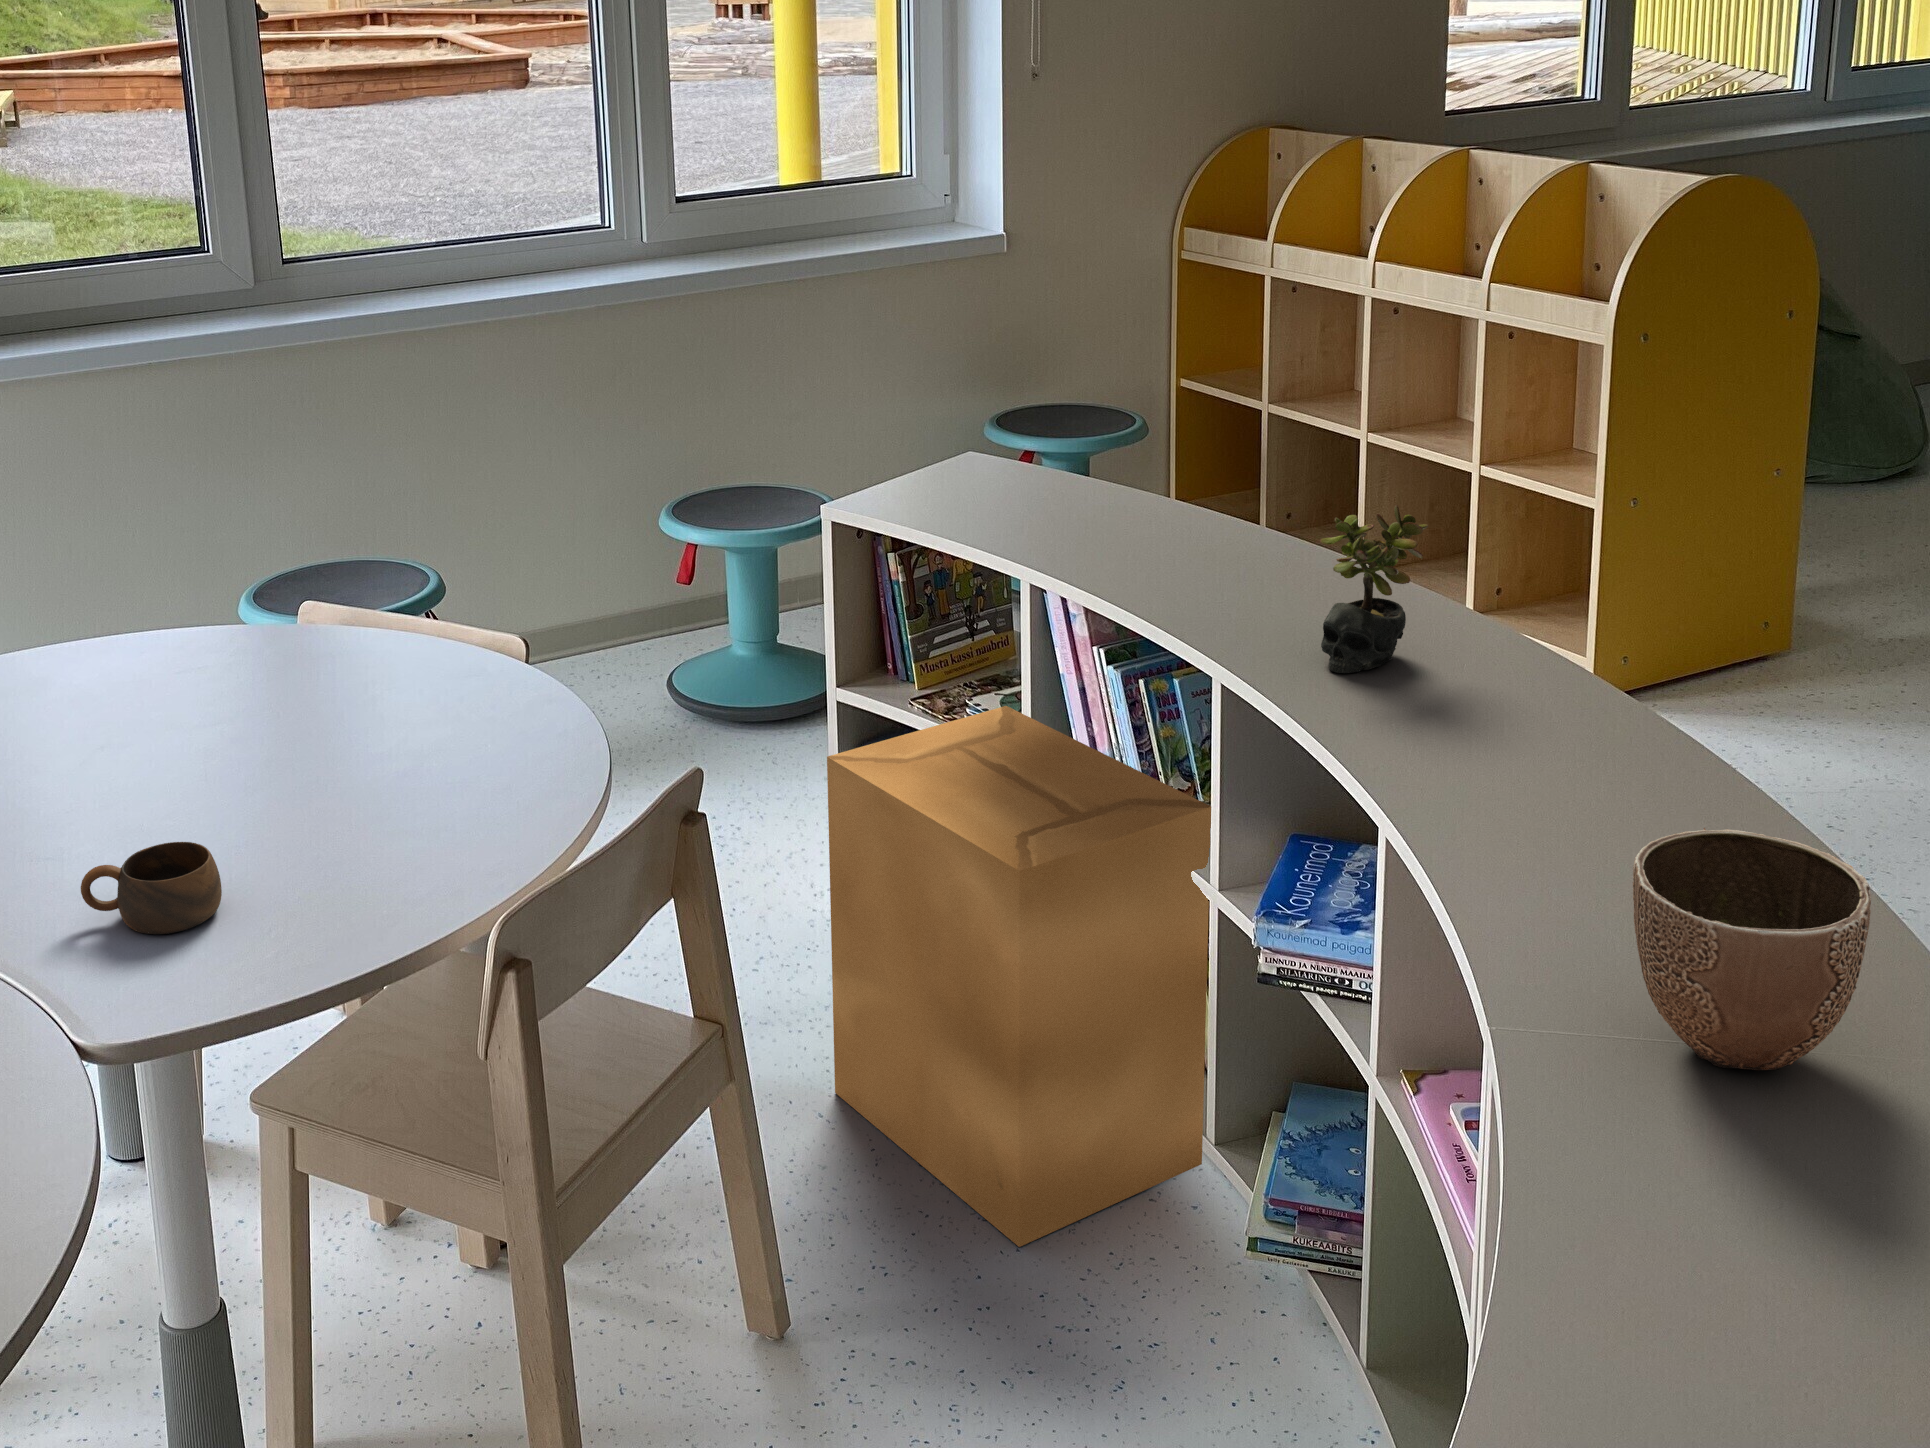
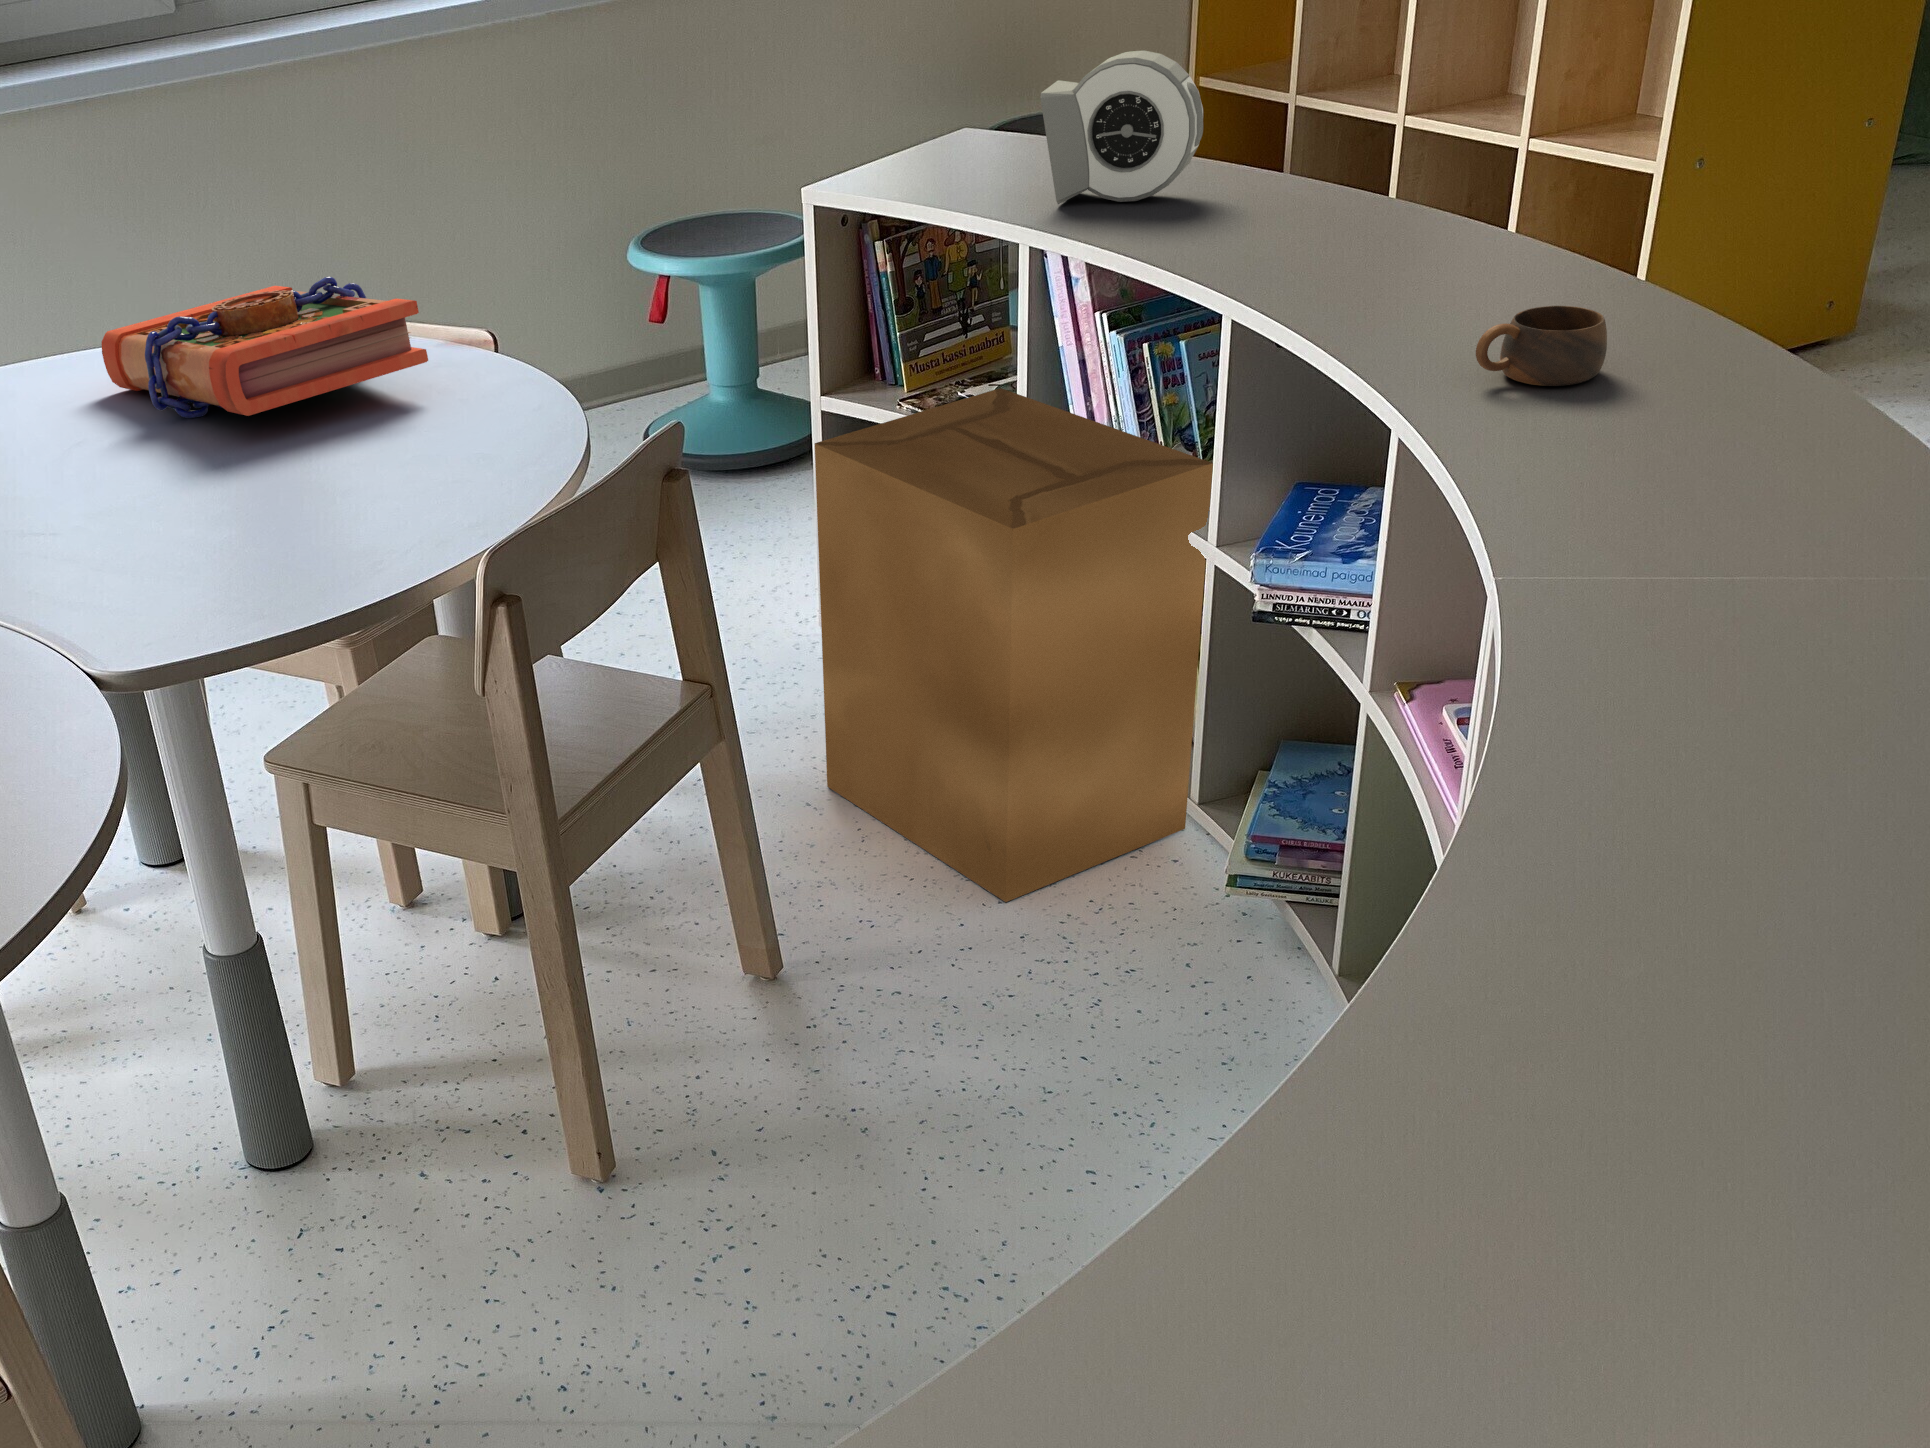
alarm clock: none [1038,419,1187,546] -> present [1040,50,1203,204]
succulent plant: present [1320,505,1428,673] -> none [1341,99,1471,296]
book: none [134,591,453,740] -> present [102,277,428,418]
decorative bowl: present [1633,828,1871,1070] -> none [1653,348,1912,590]
cup: present [81,842,222,934] -> present [1476,306,1607,386]

